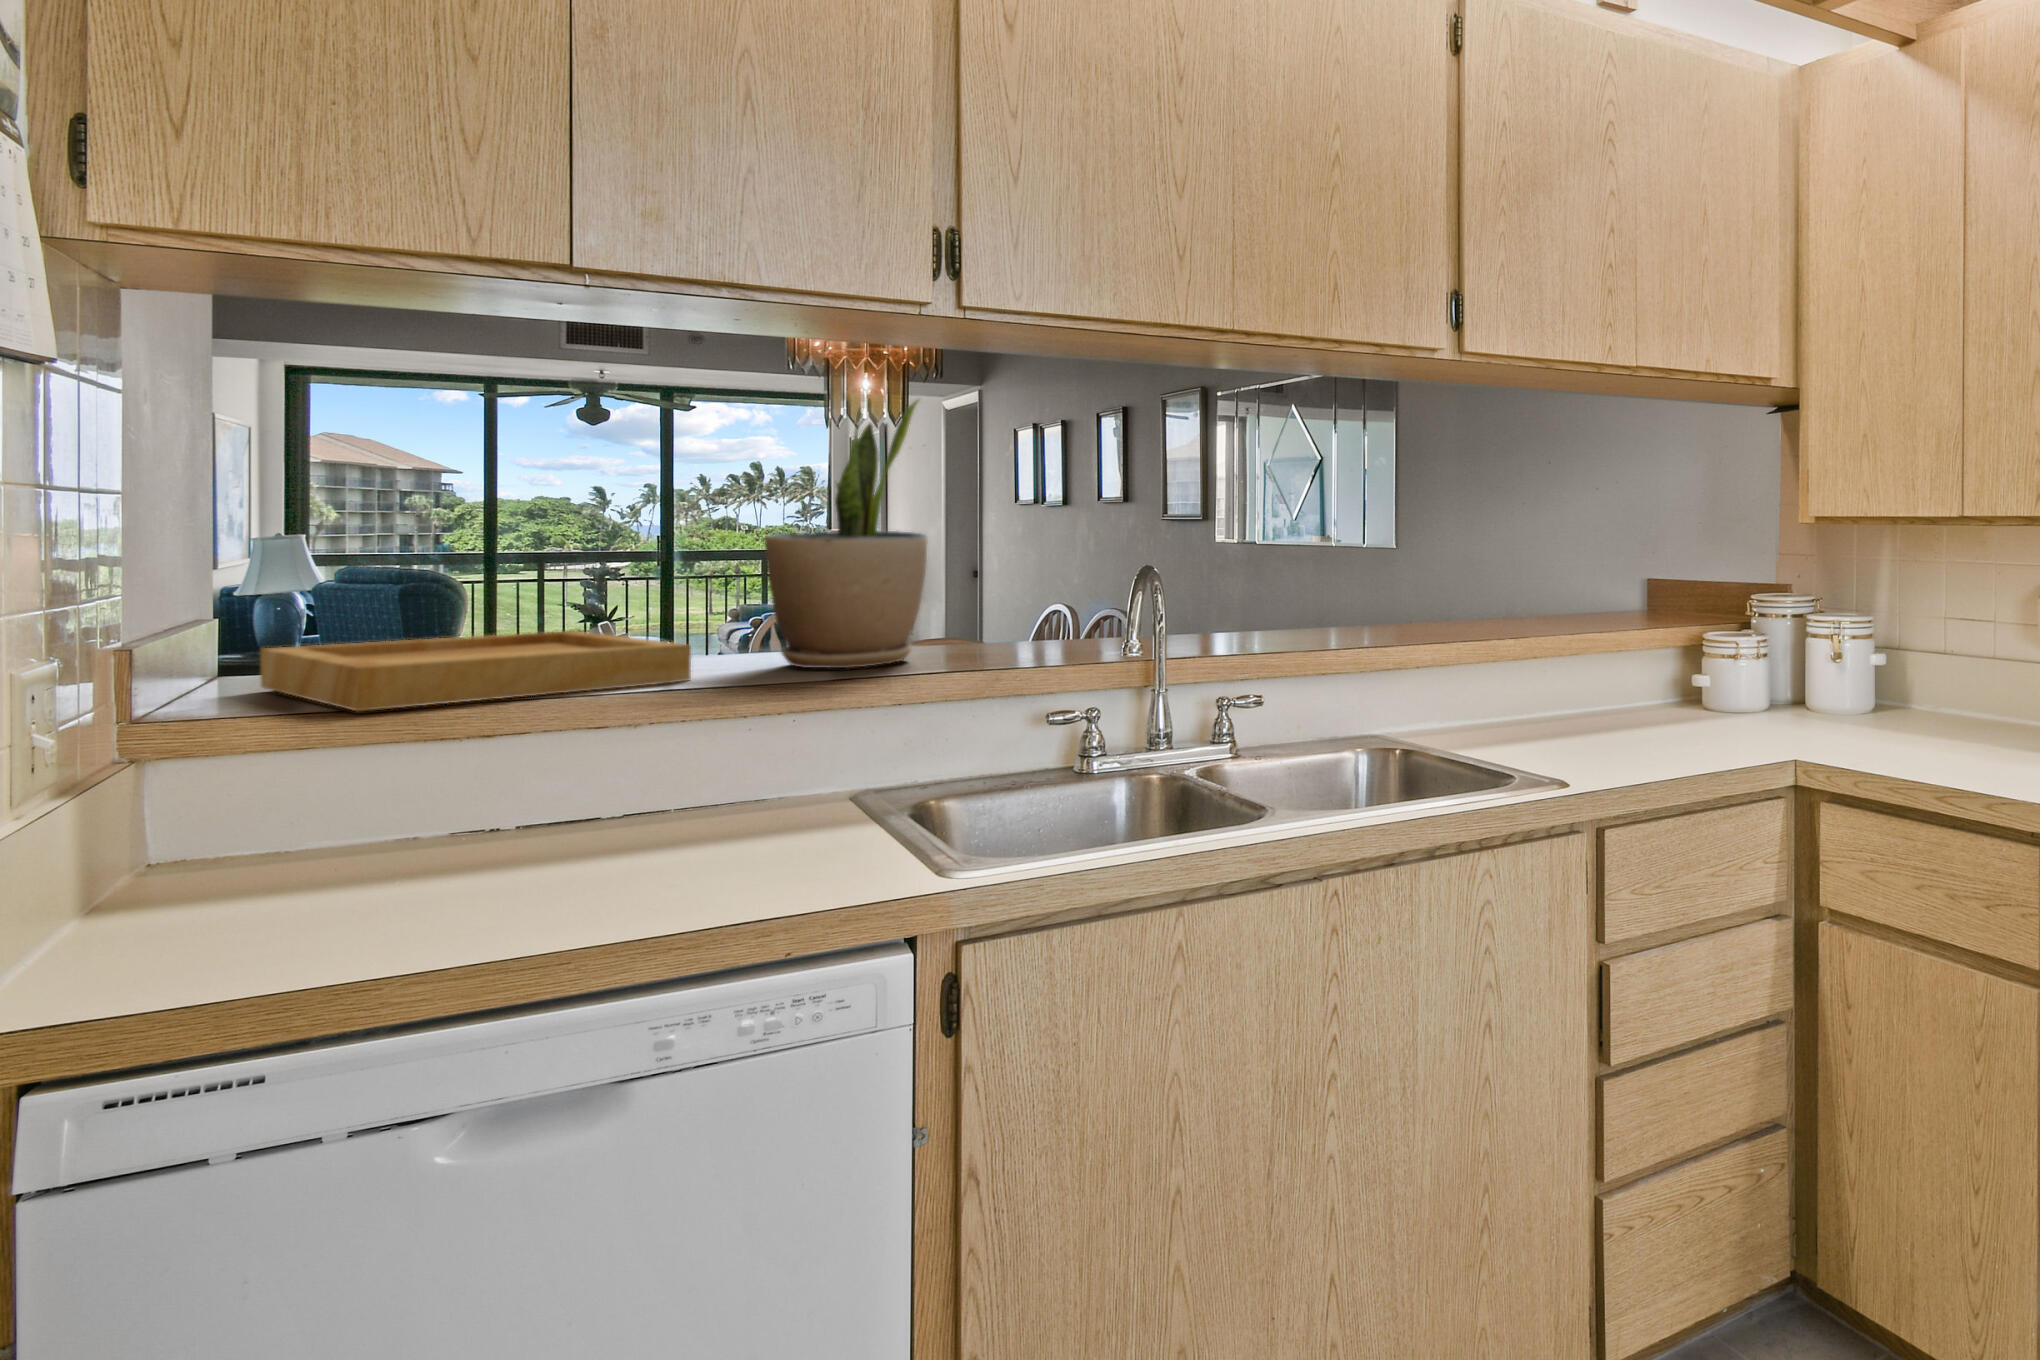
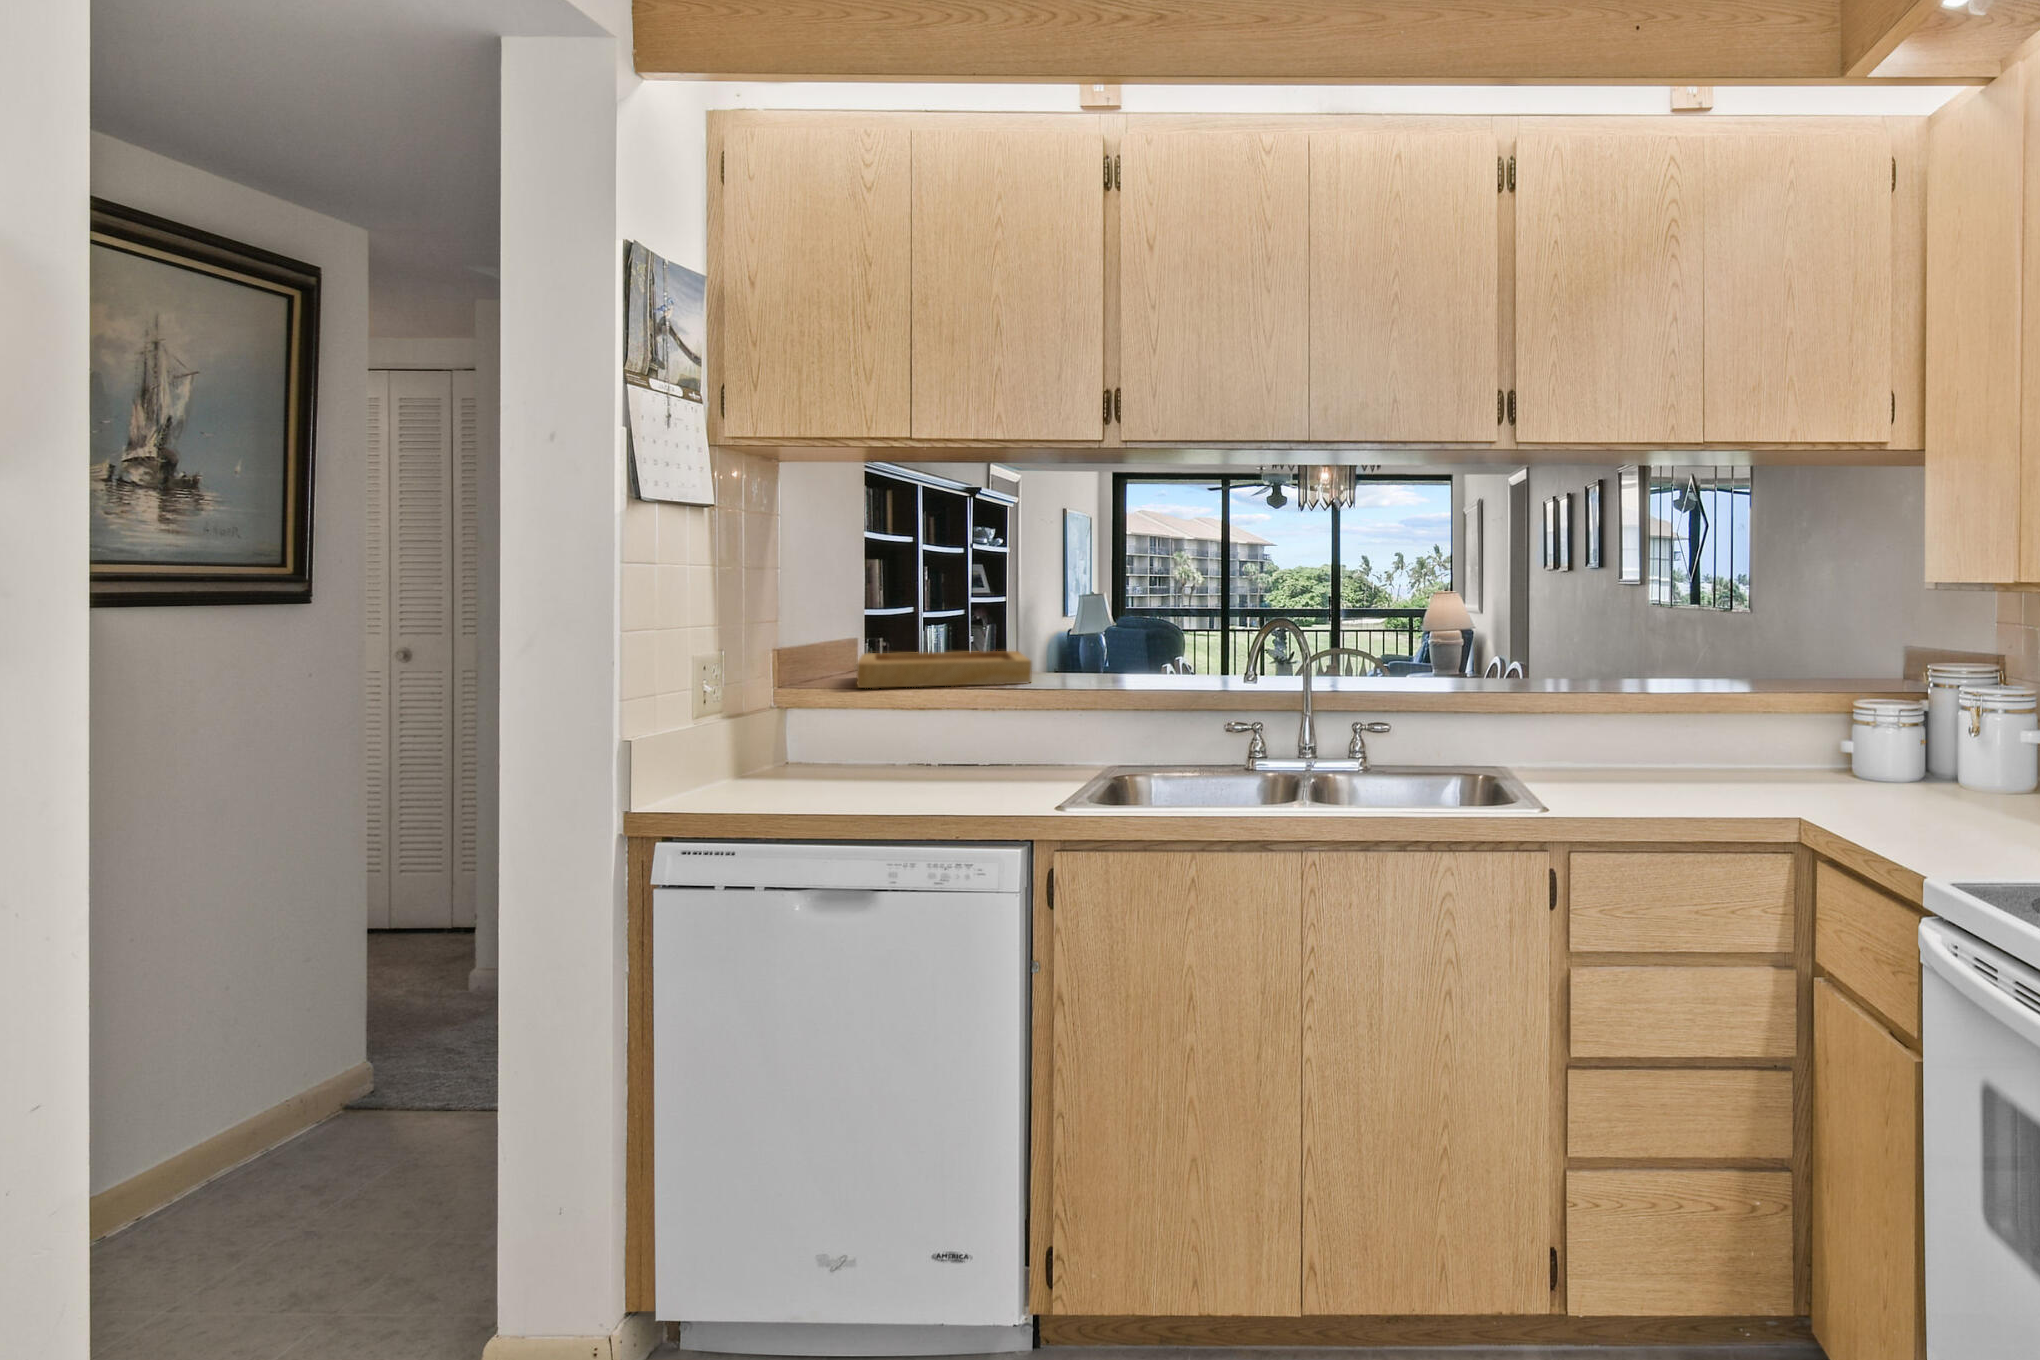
potted plant: present [765,400,928,668] -> none [1082,499,1179,681]

